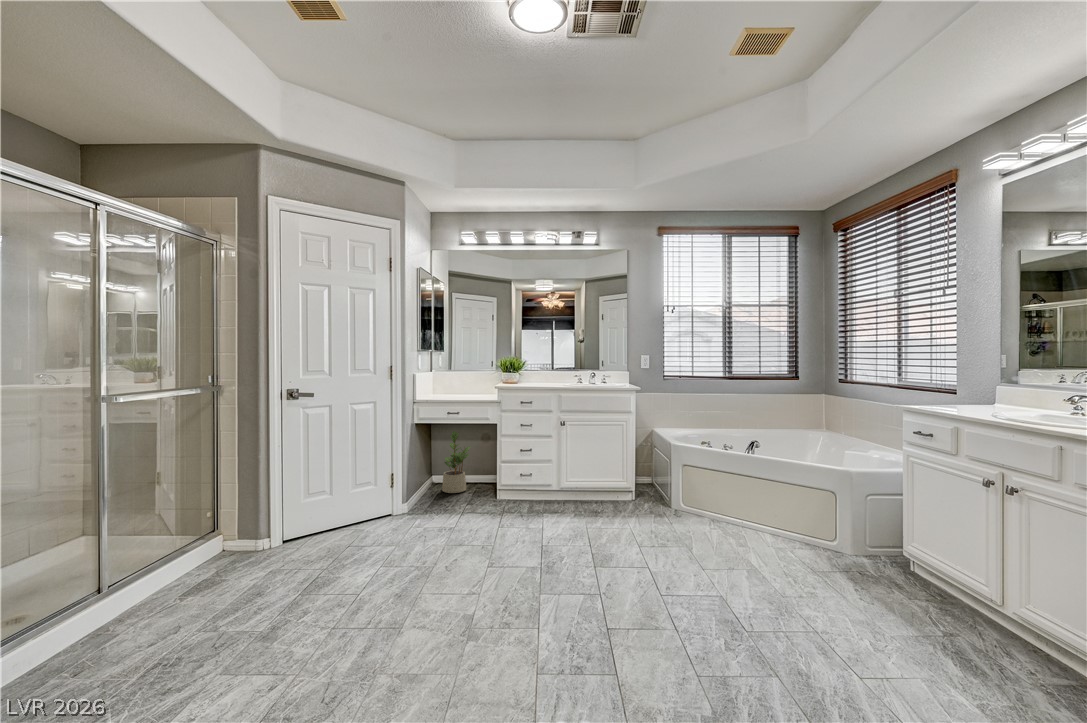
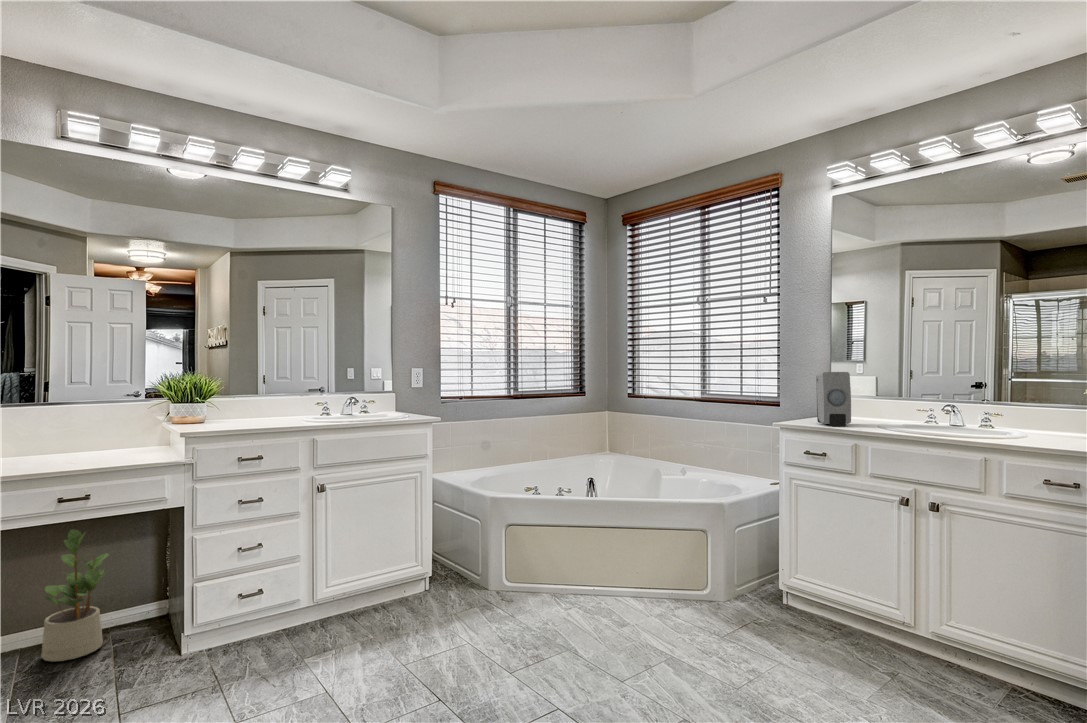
soap dispenser: none [949,359,987,411] -> present [816,372,851,426]

